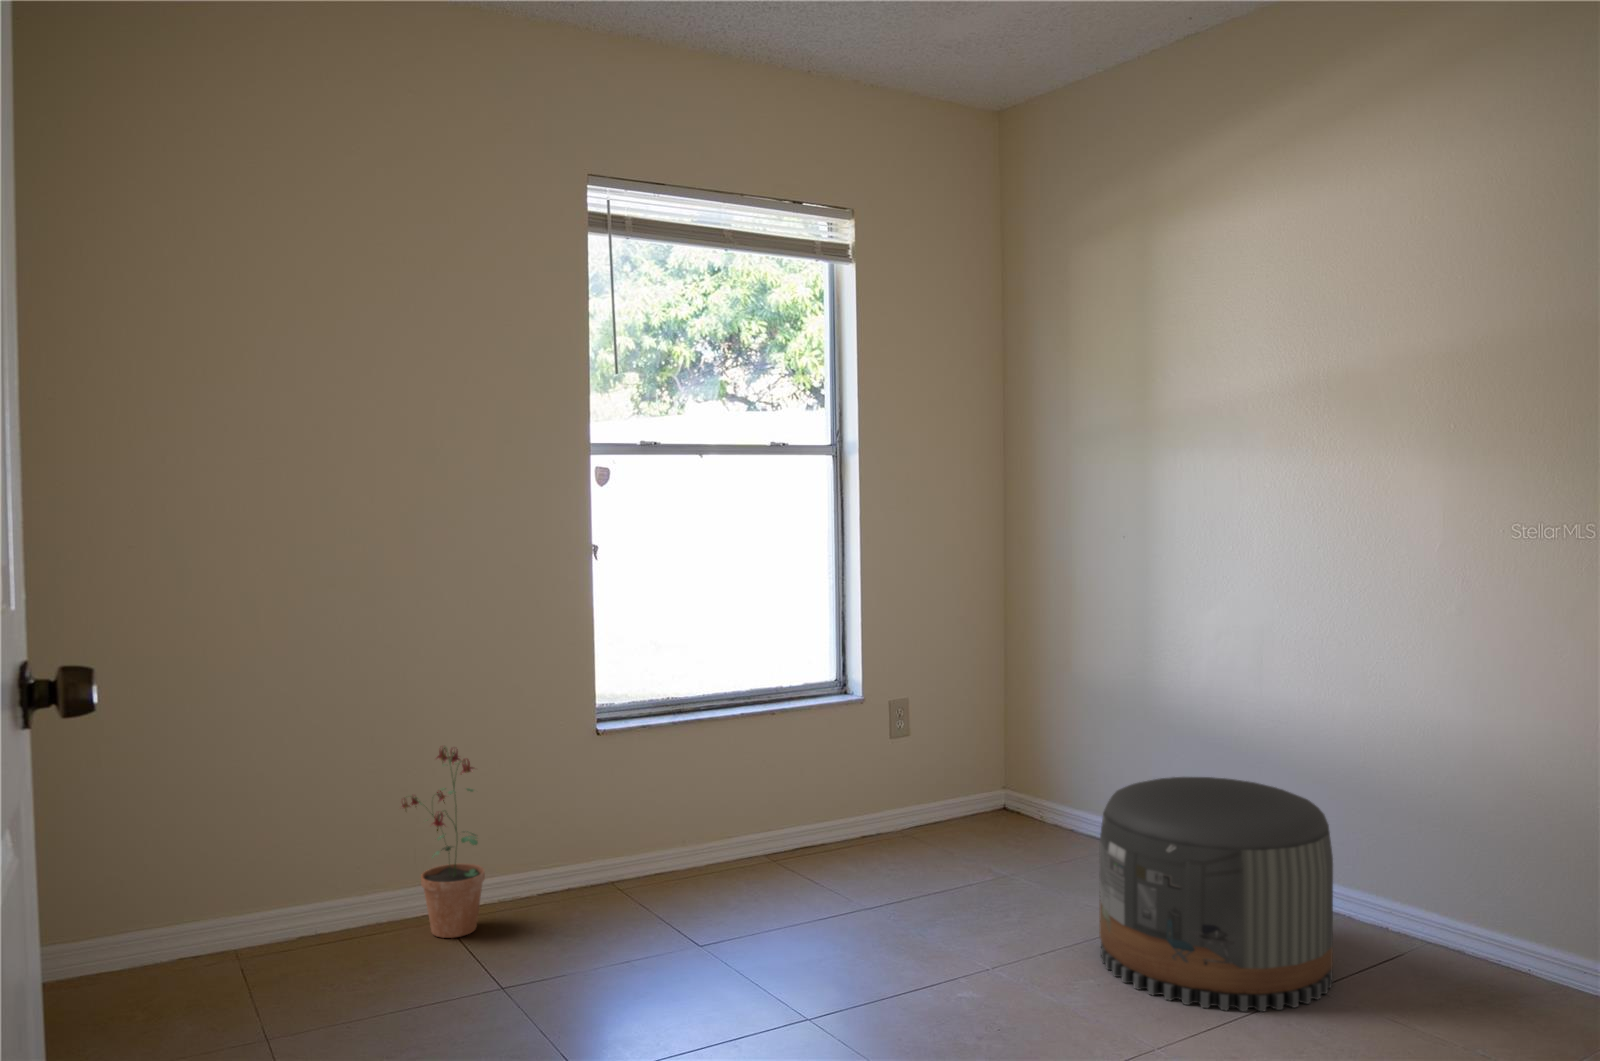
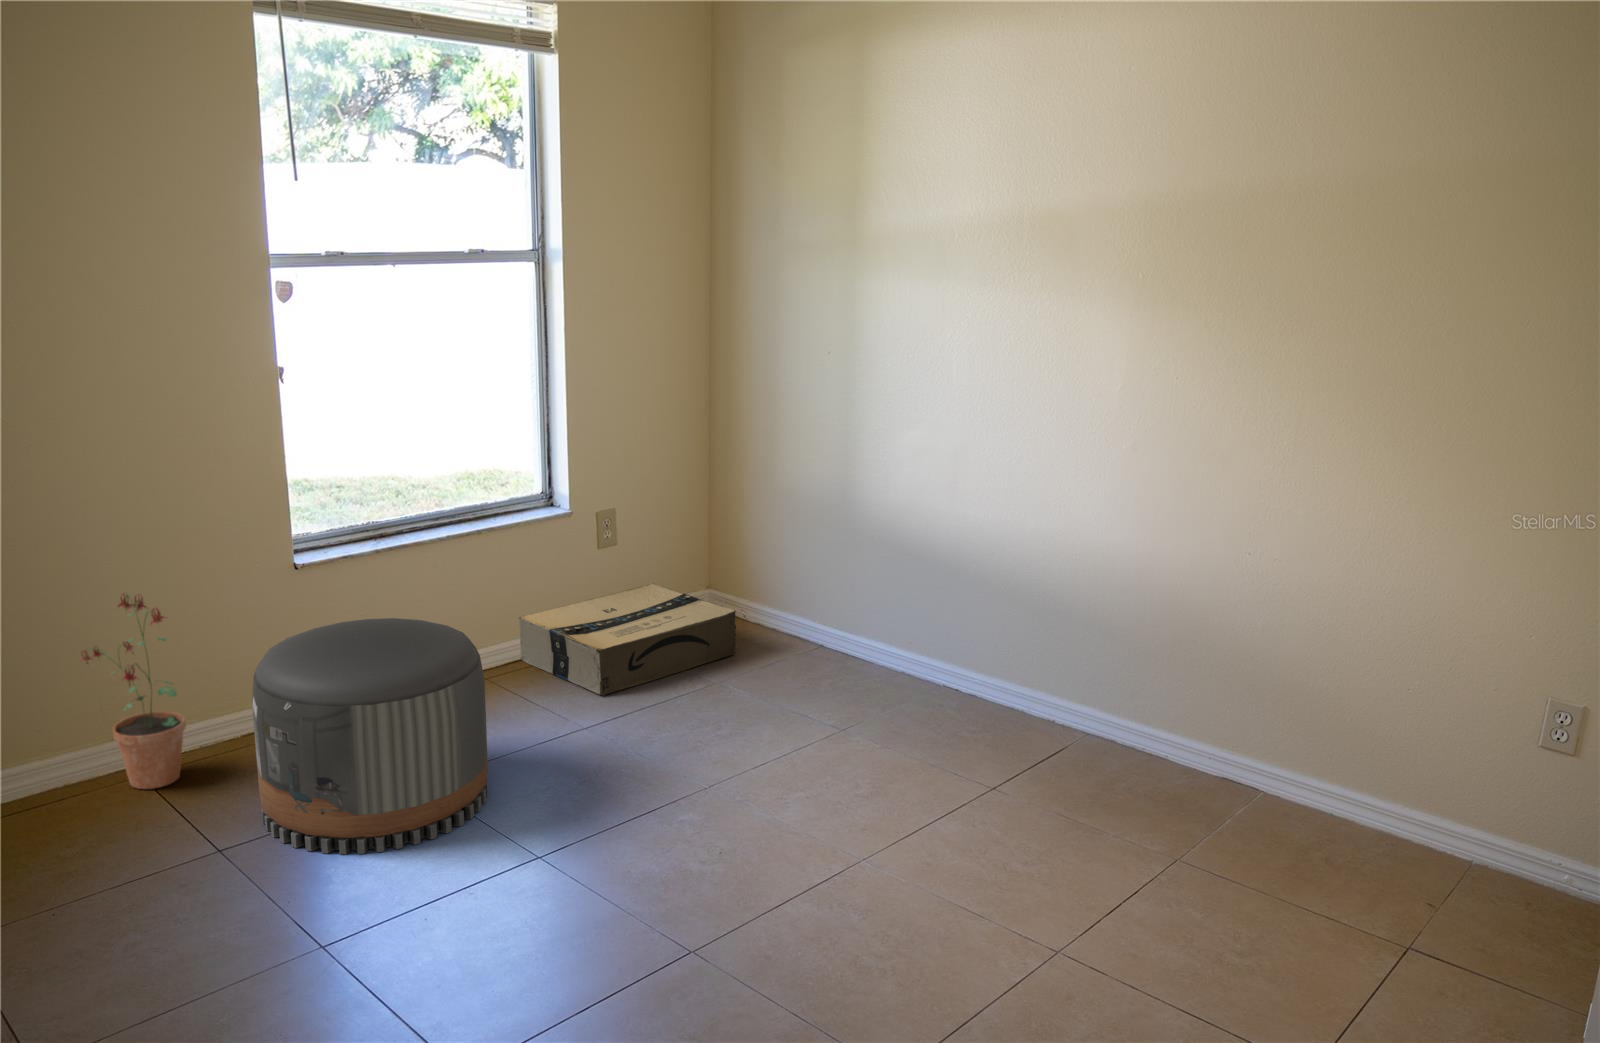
pouf: present [1099,777,1333,1011] -> present [252,618,488,854]
cardboard box: none [808,778,1032,884] -> present [519,583,736,695]

